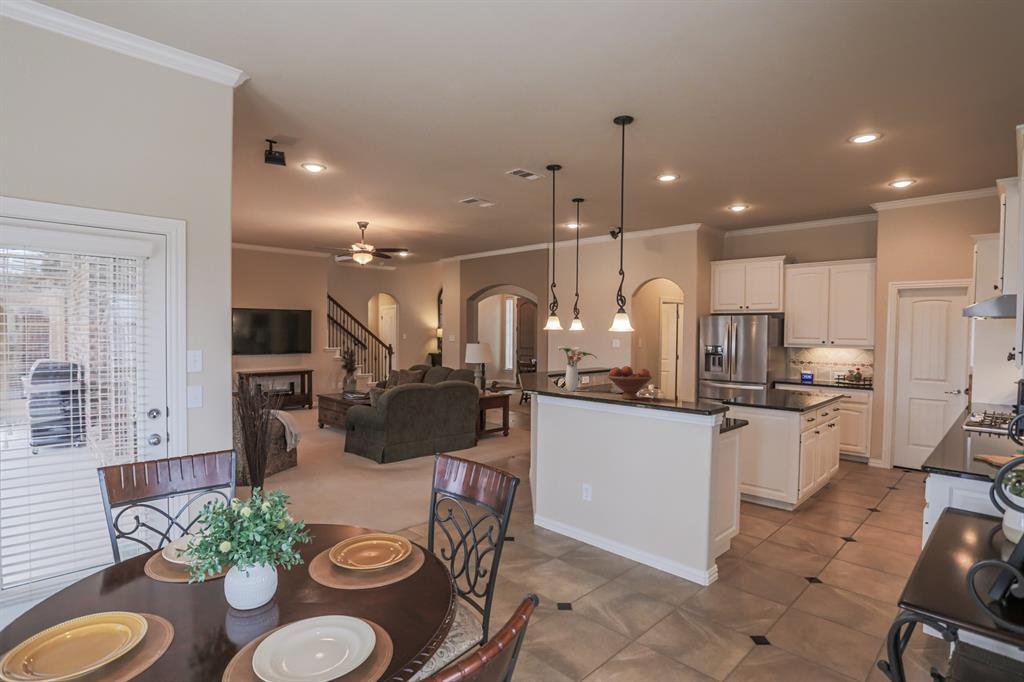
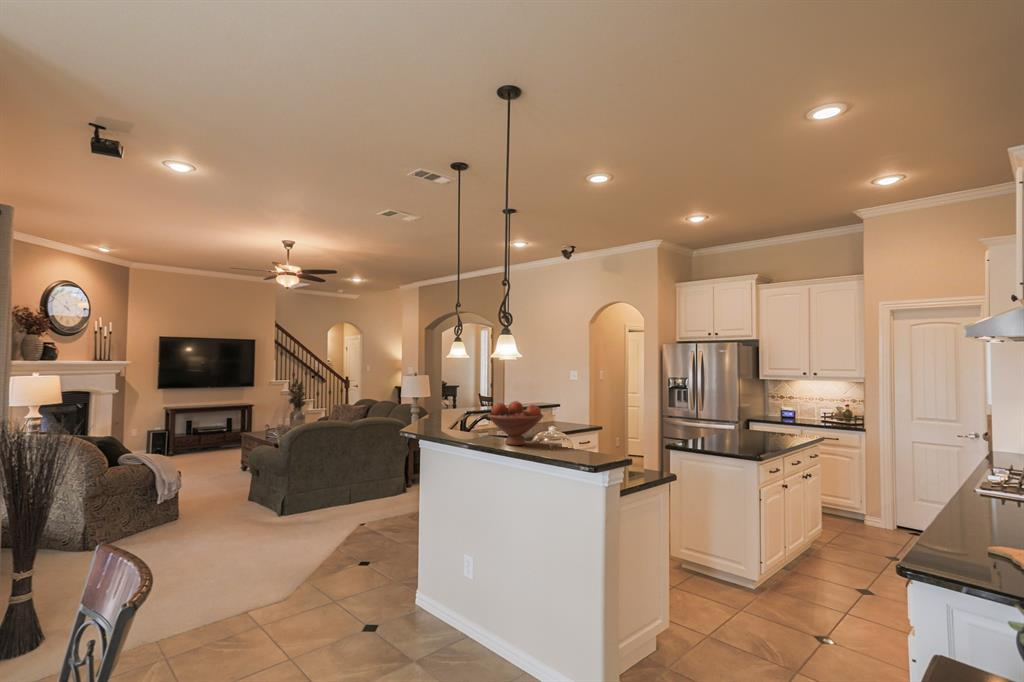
flower arrangement: present [559,346,597,391] -> none [436,375,487,433]

